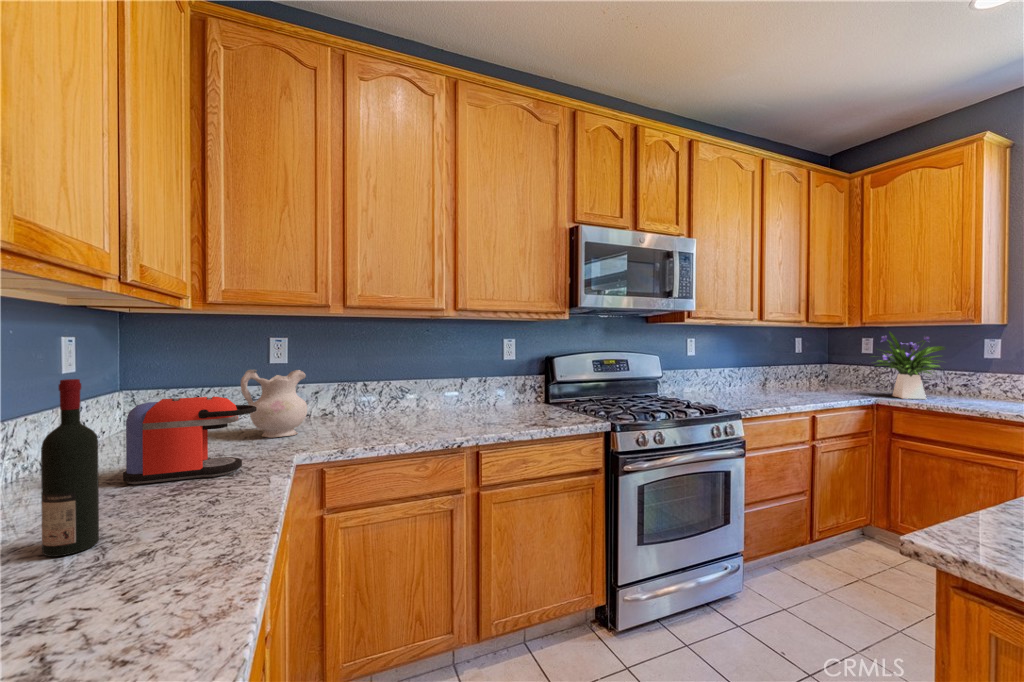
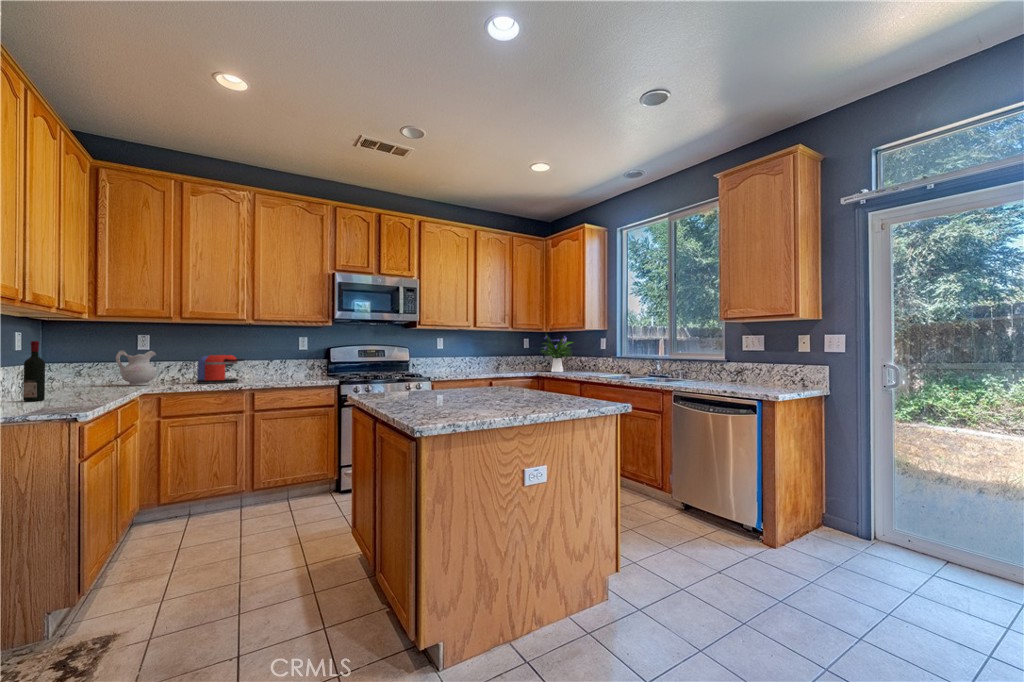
coffee maker: present [123,397,257,484] -> present [196,355,244,384]

